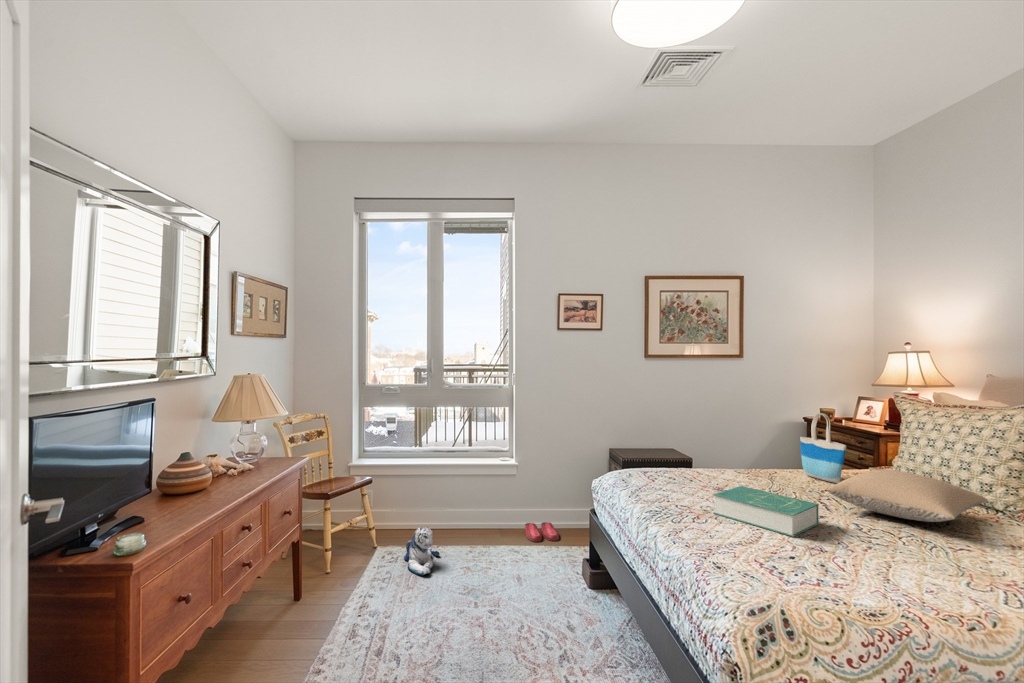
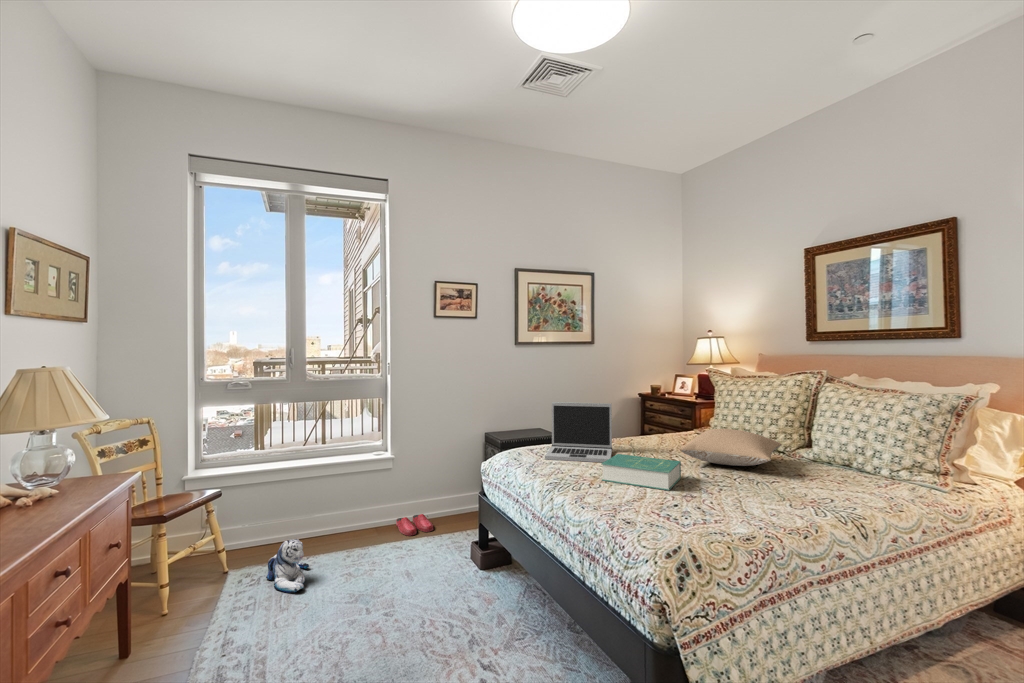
tote bag: present [800,413,846,483] -> none [647,387,683,444]
laptop: none [661,421,746,495] -> present [545,402,612,462]

